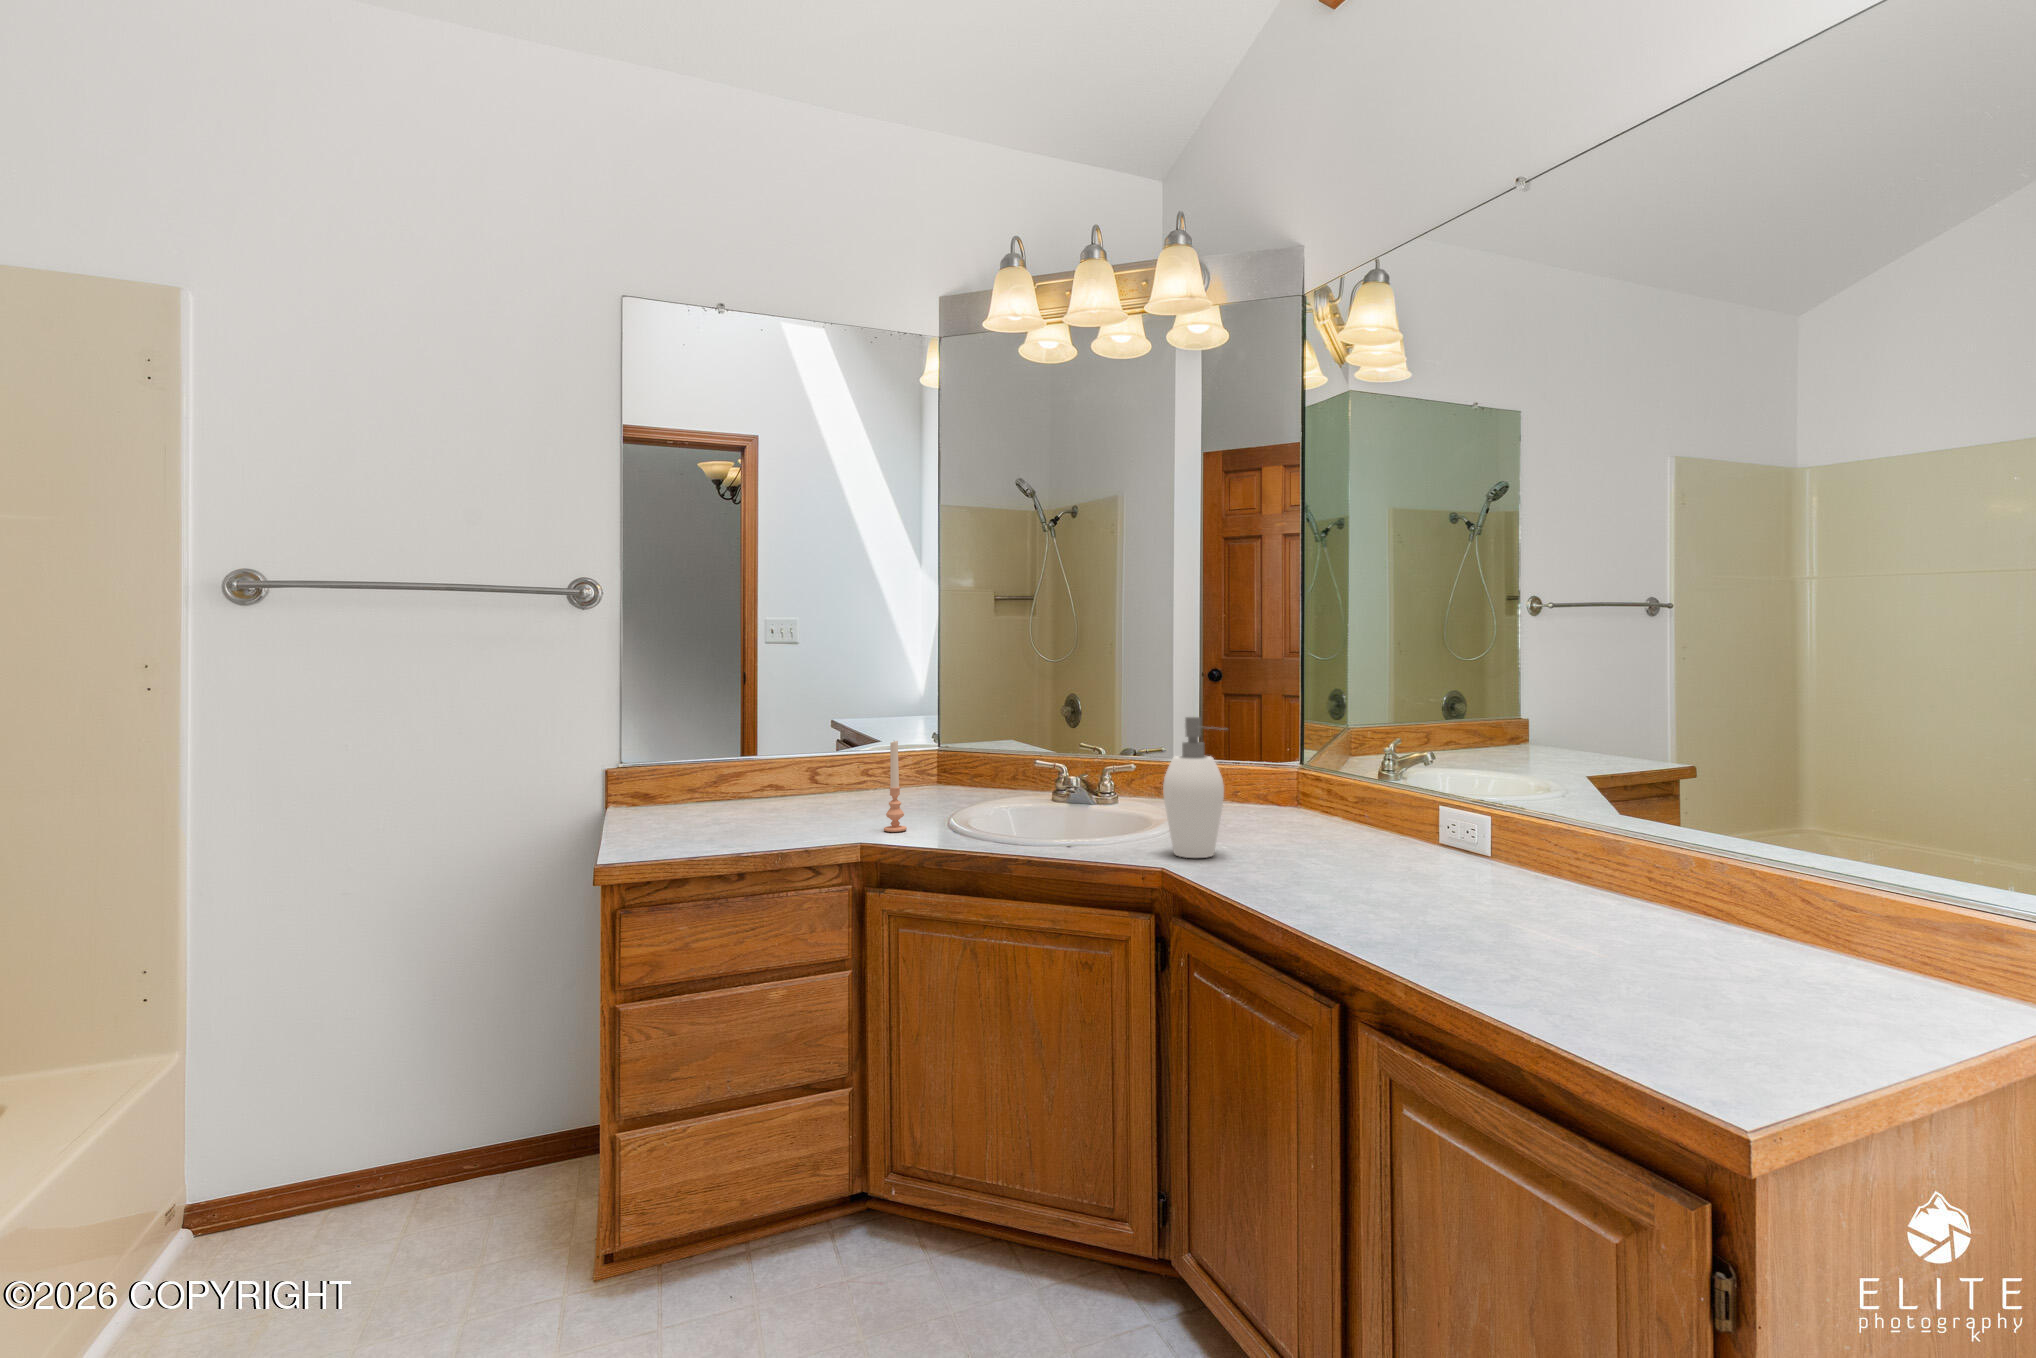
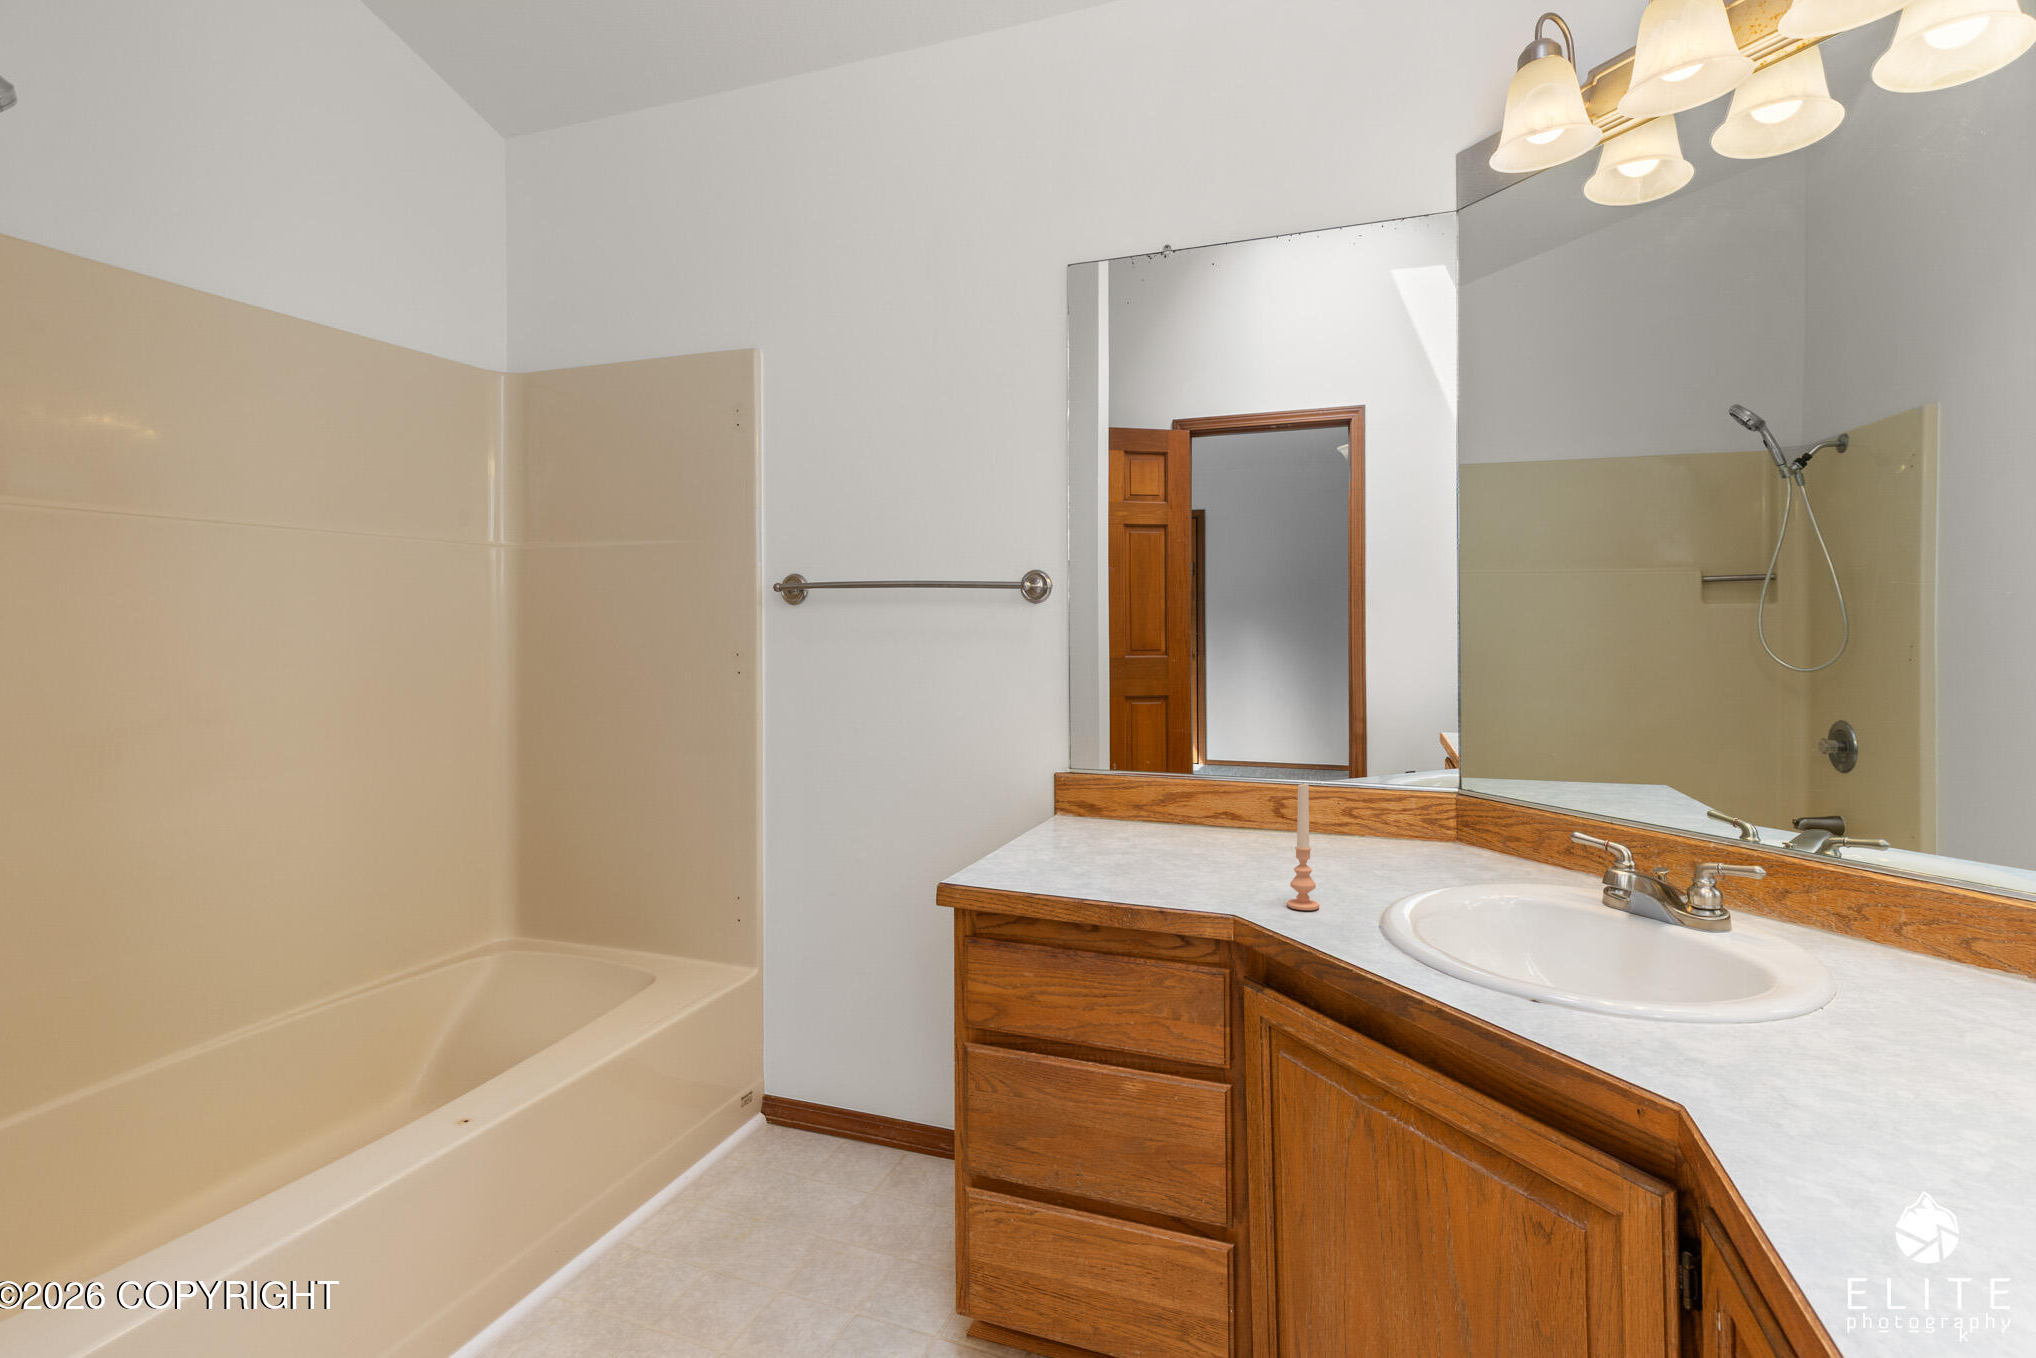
soap dispenser: present [1163,717,1227,858] -> none [1720,808,1884,1108]

